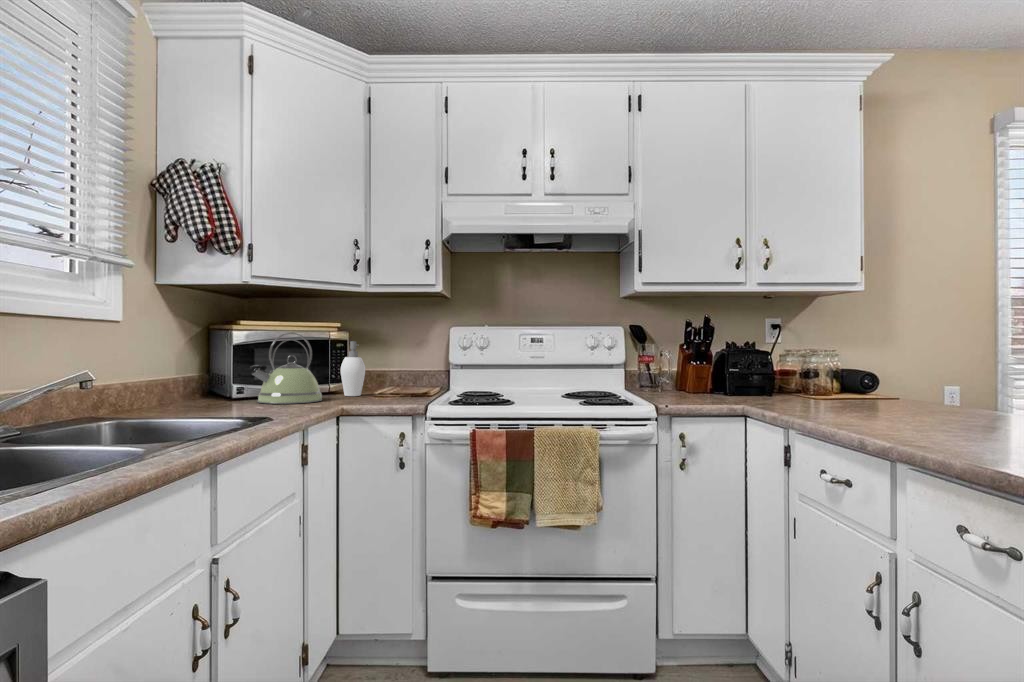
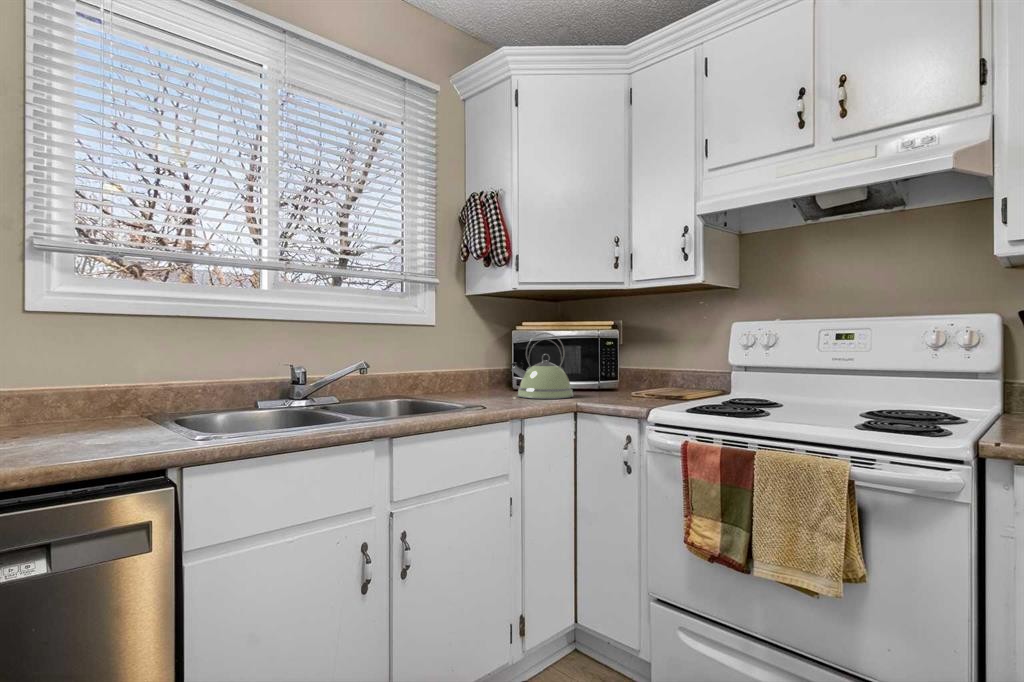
soap dispenser: present [340,341,365,396] -> none [599,340,625,395]

